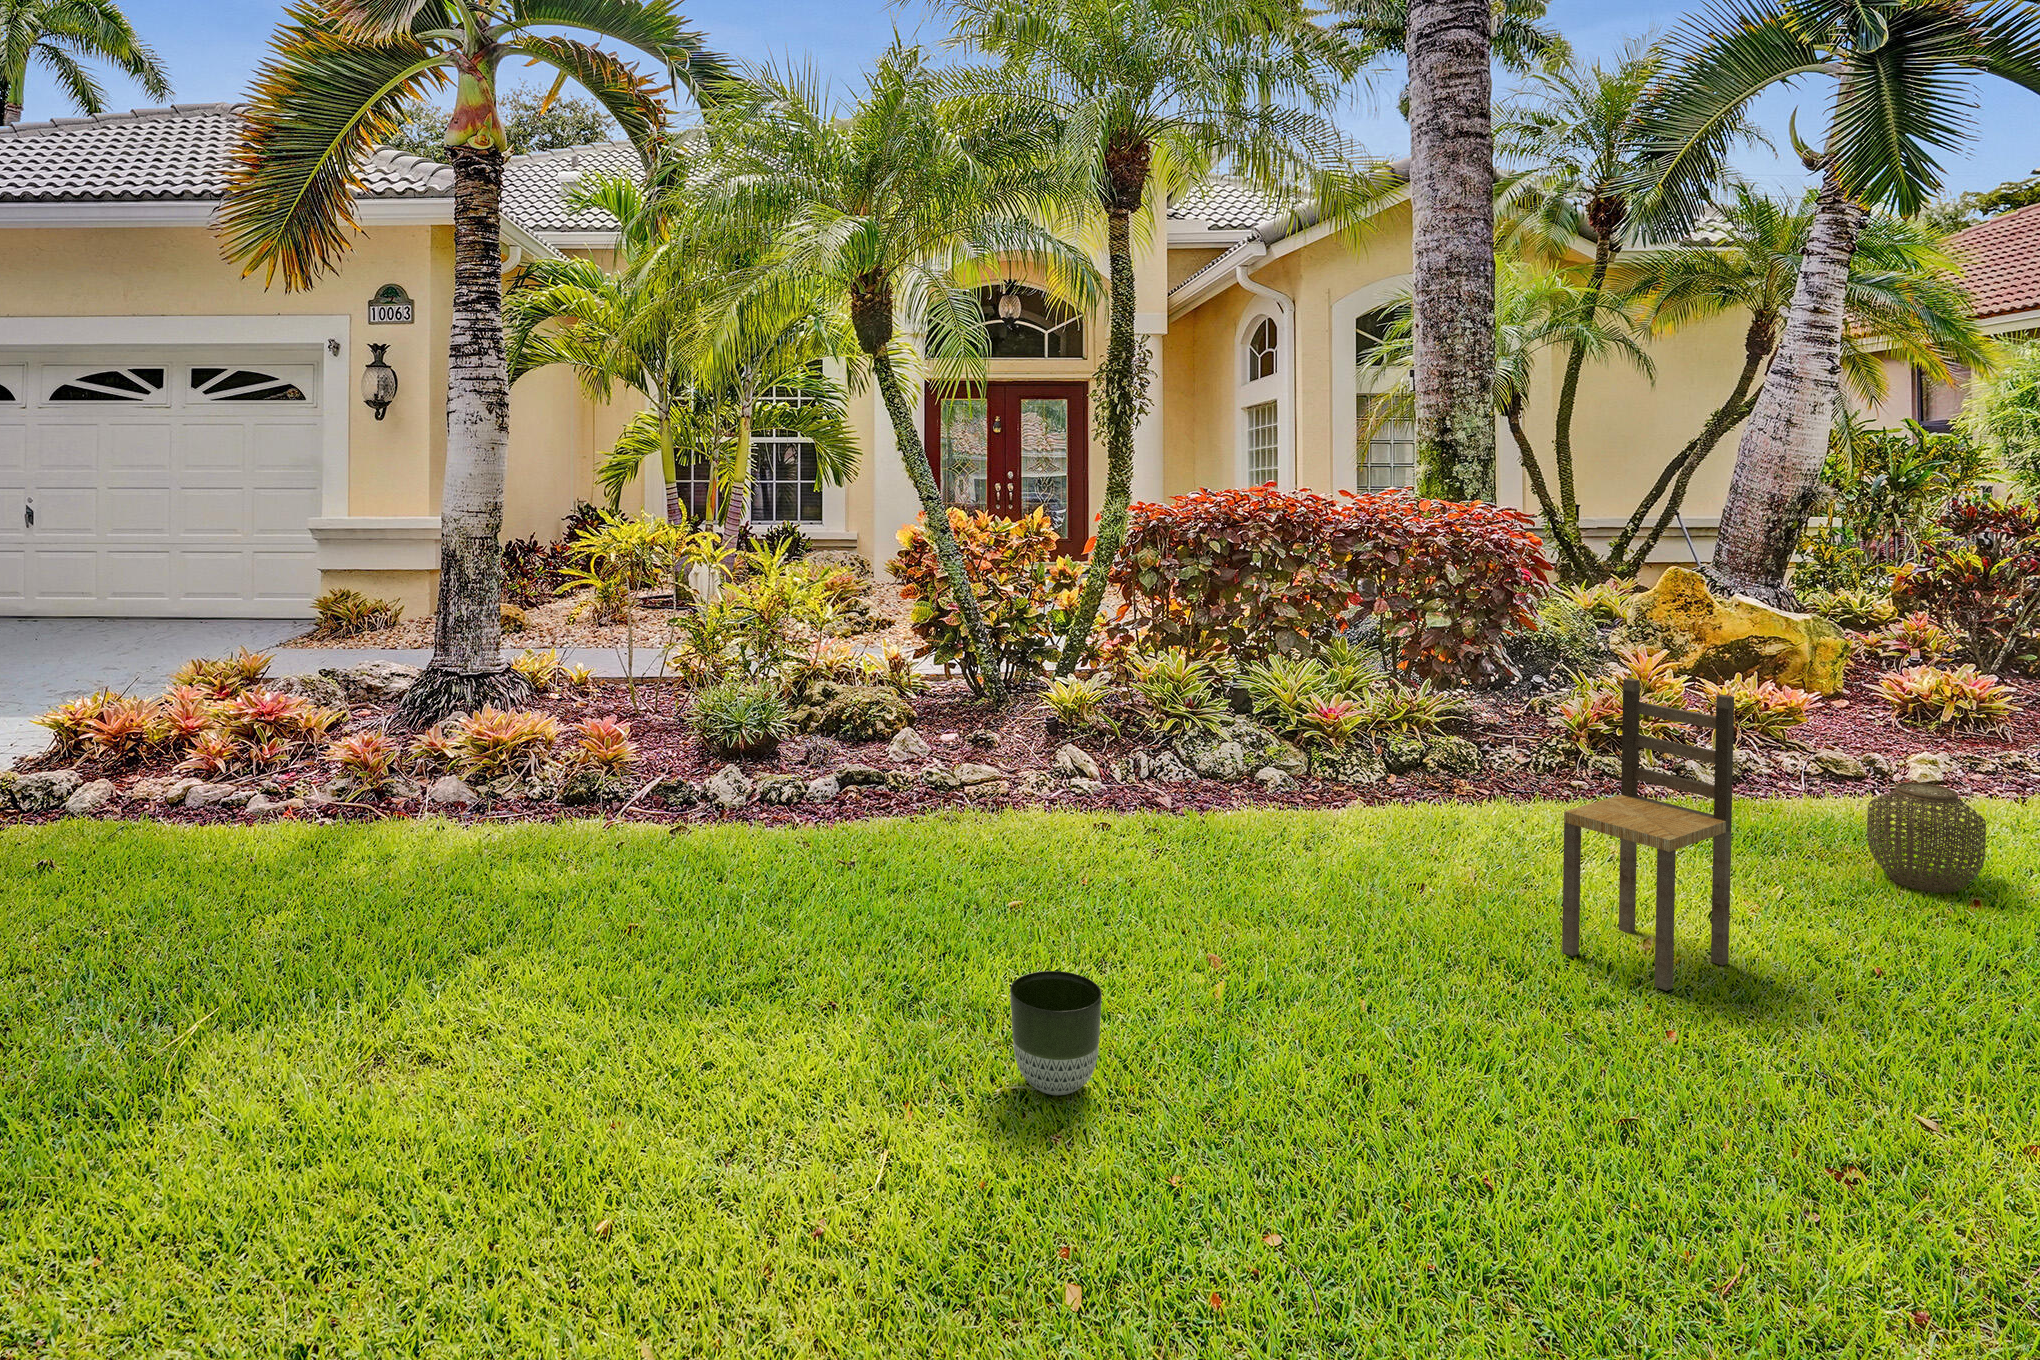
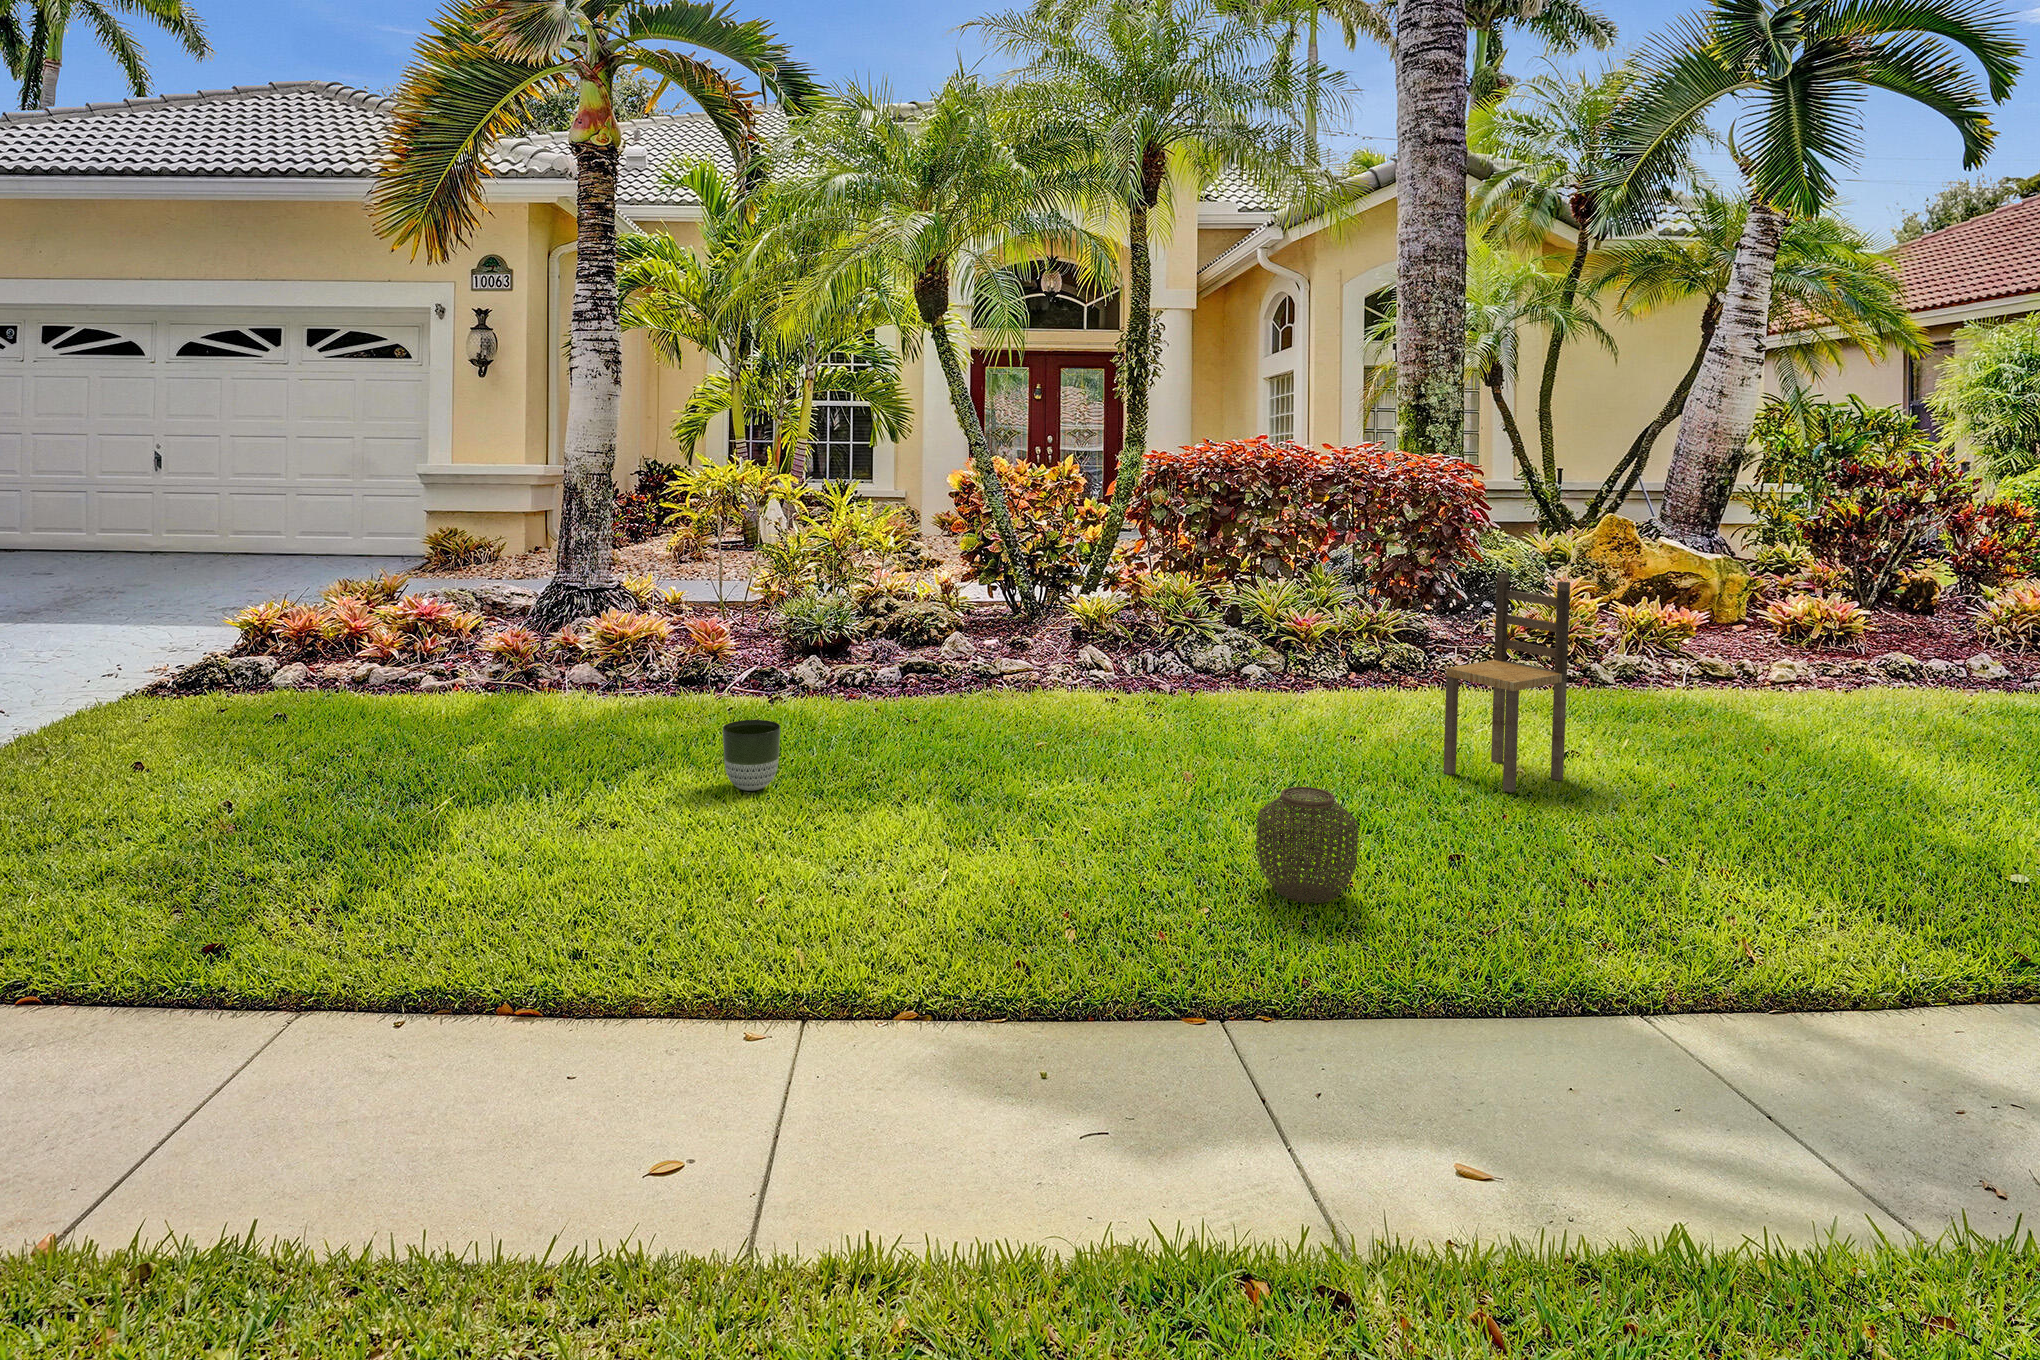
woven basket: present [1867,782,1986,893] -> present [1256,787,1358,903]
planter: present [1010,971,1102,1095] -> present [723,720,780,791]

